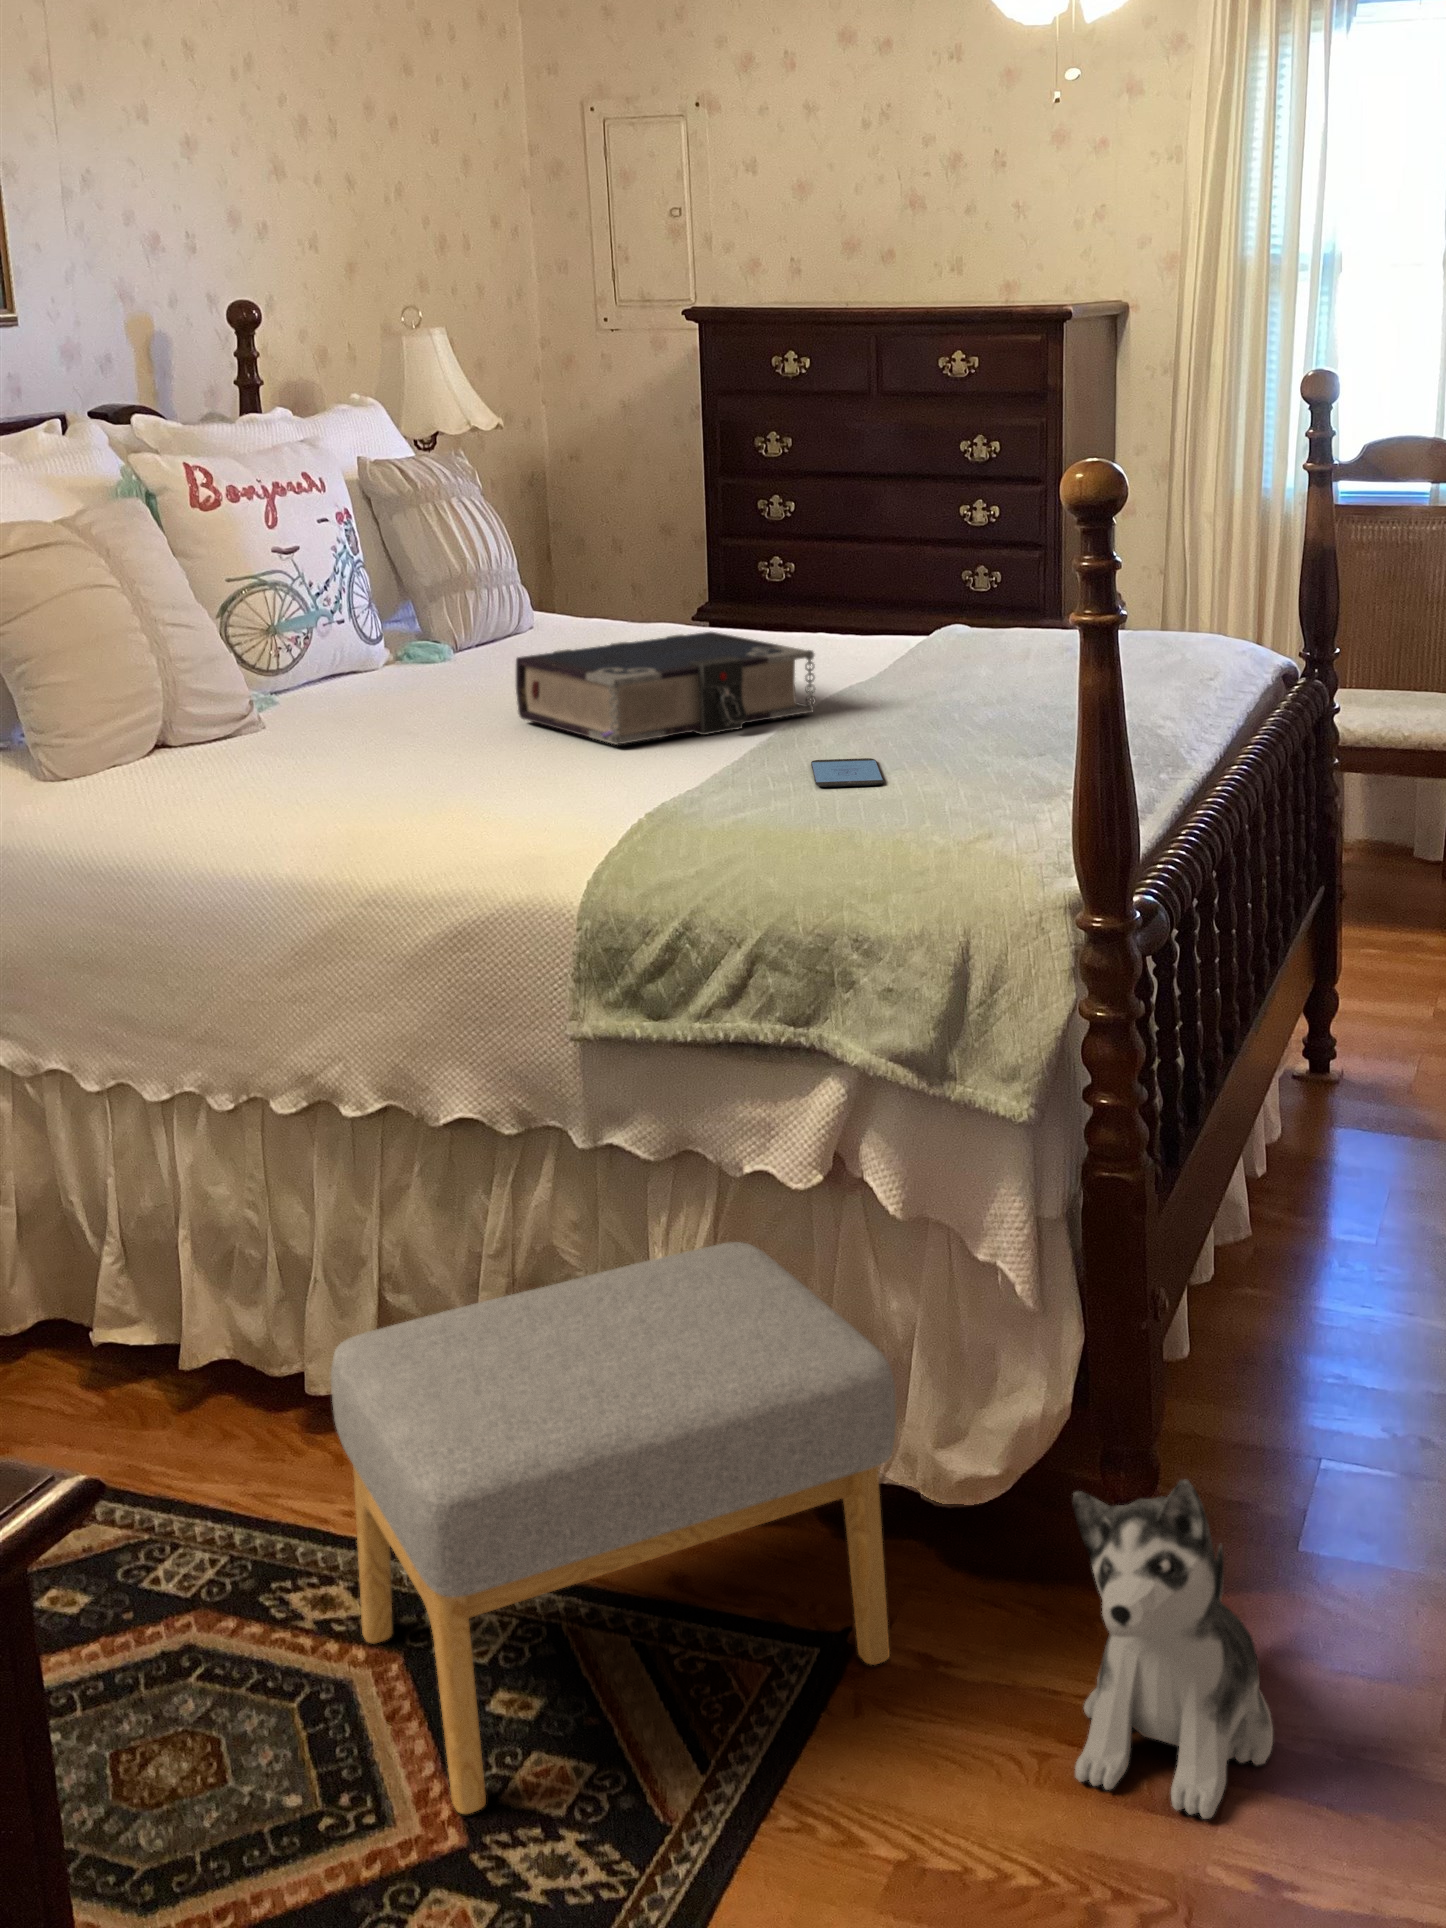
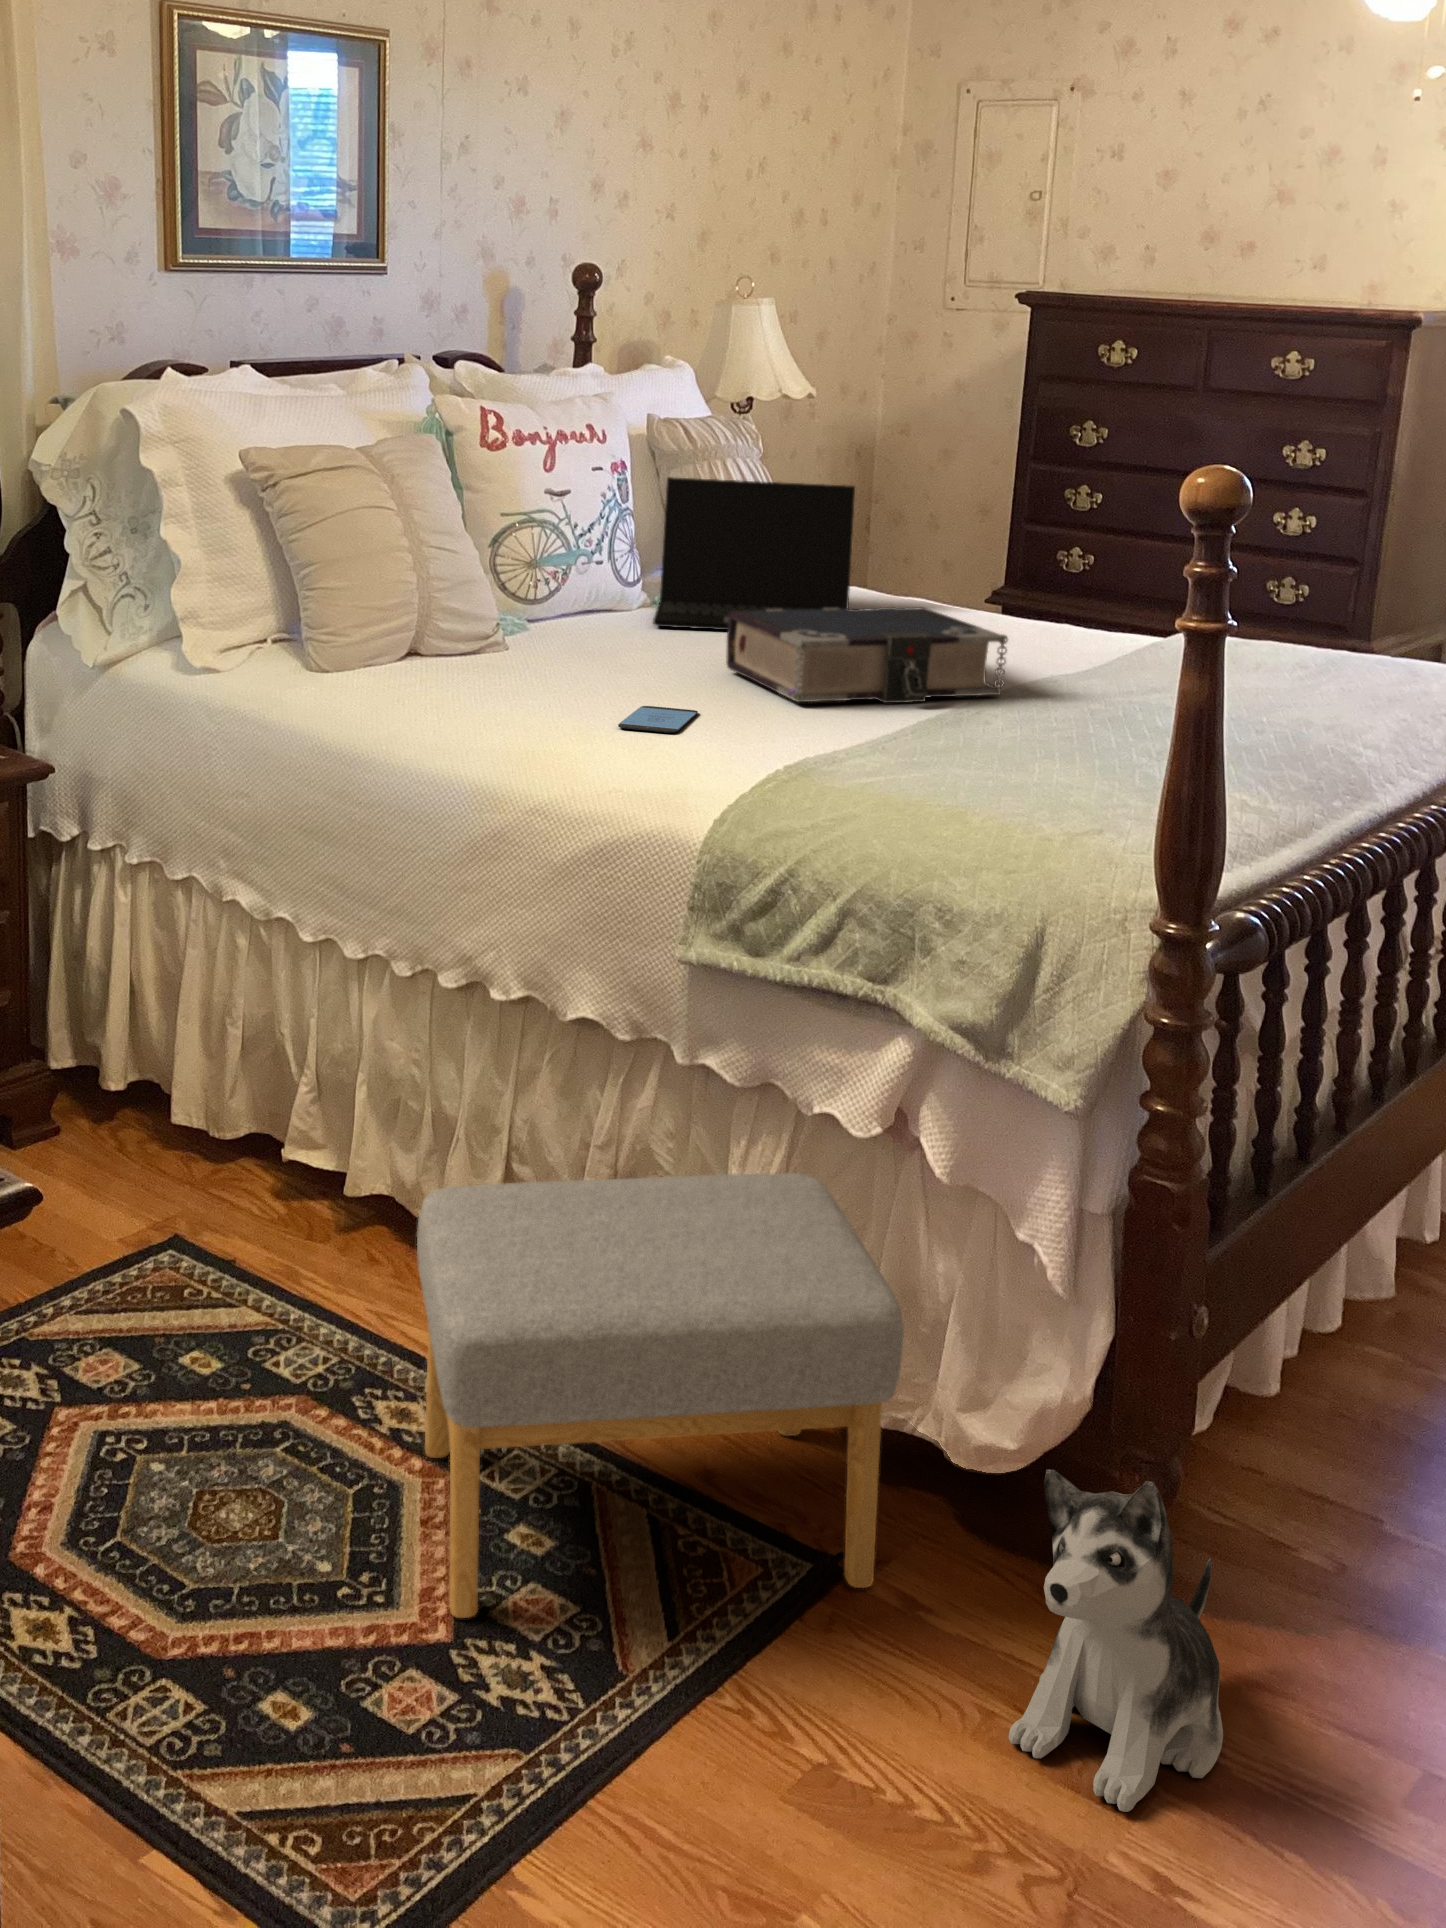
laptop: none [394,513,627,684] -> present [653,477,855,630]
smartphone: present [811,758,883,787] -> present [618,706,698,733]

